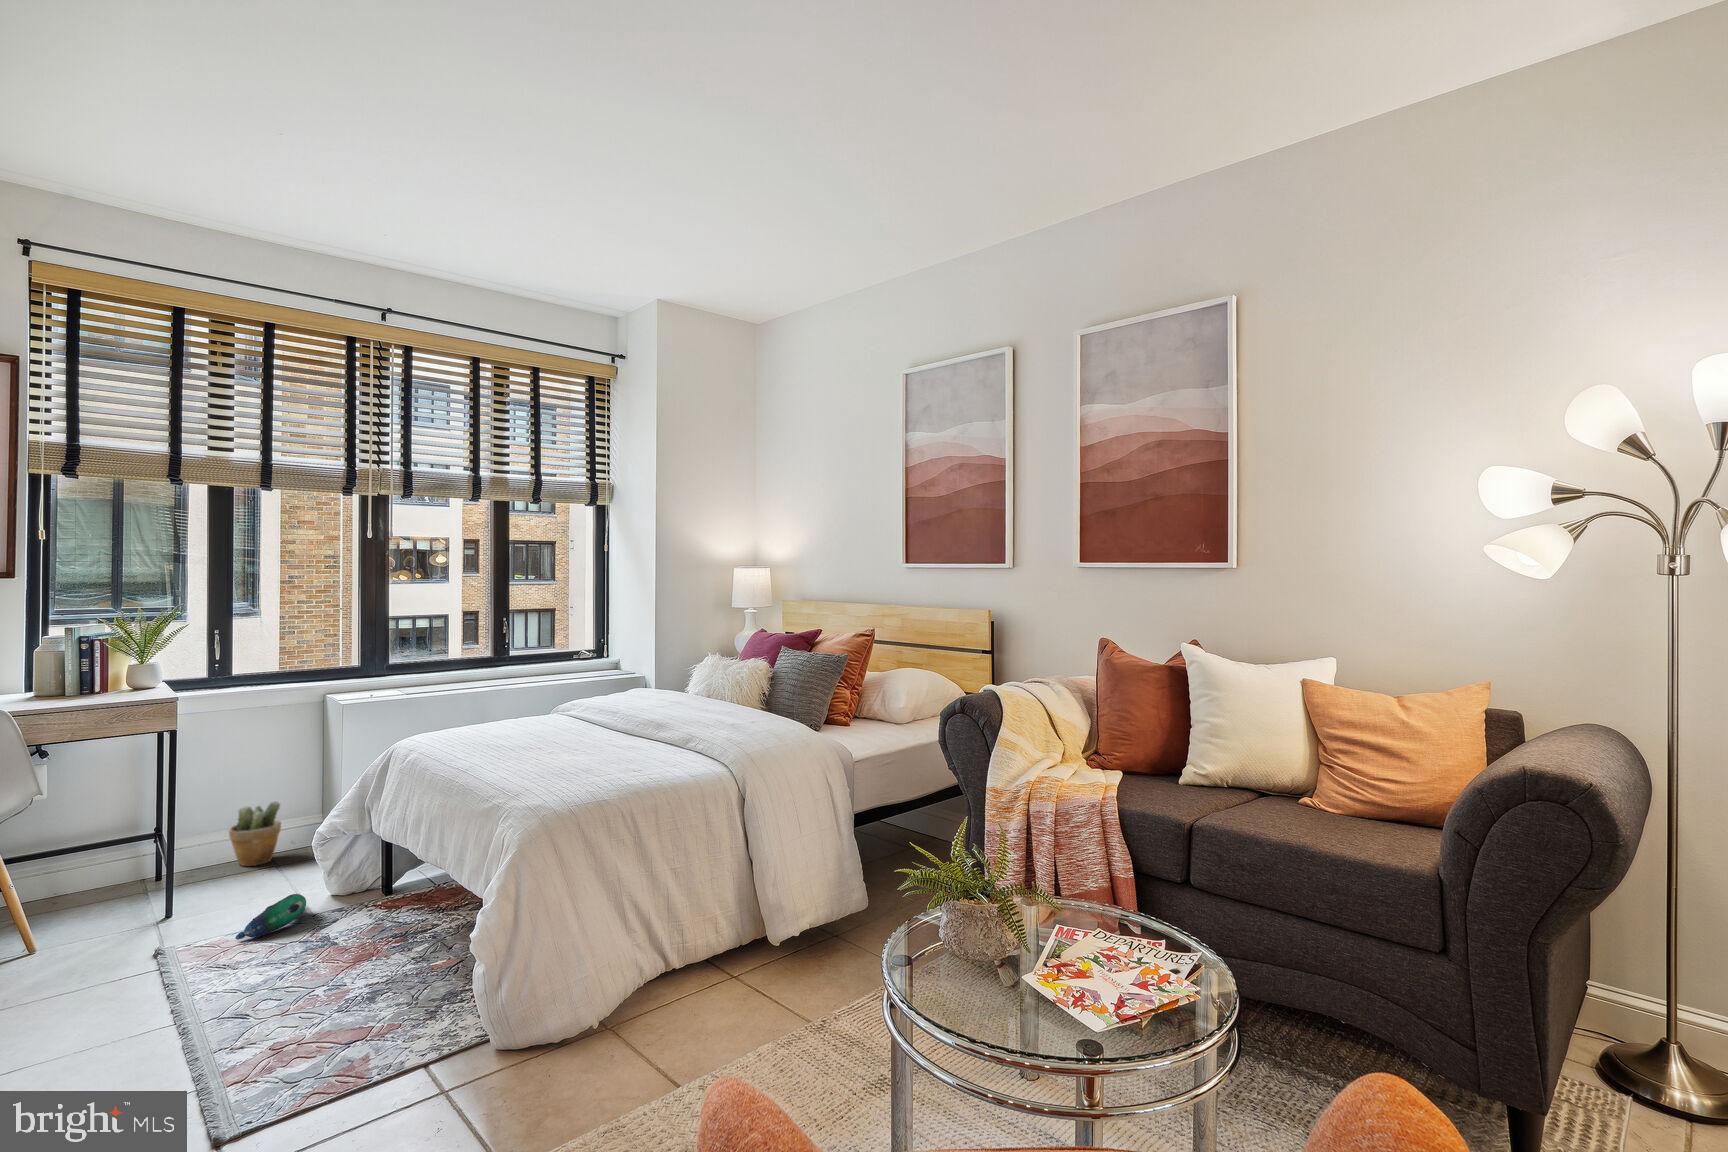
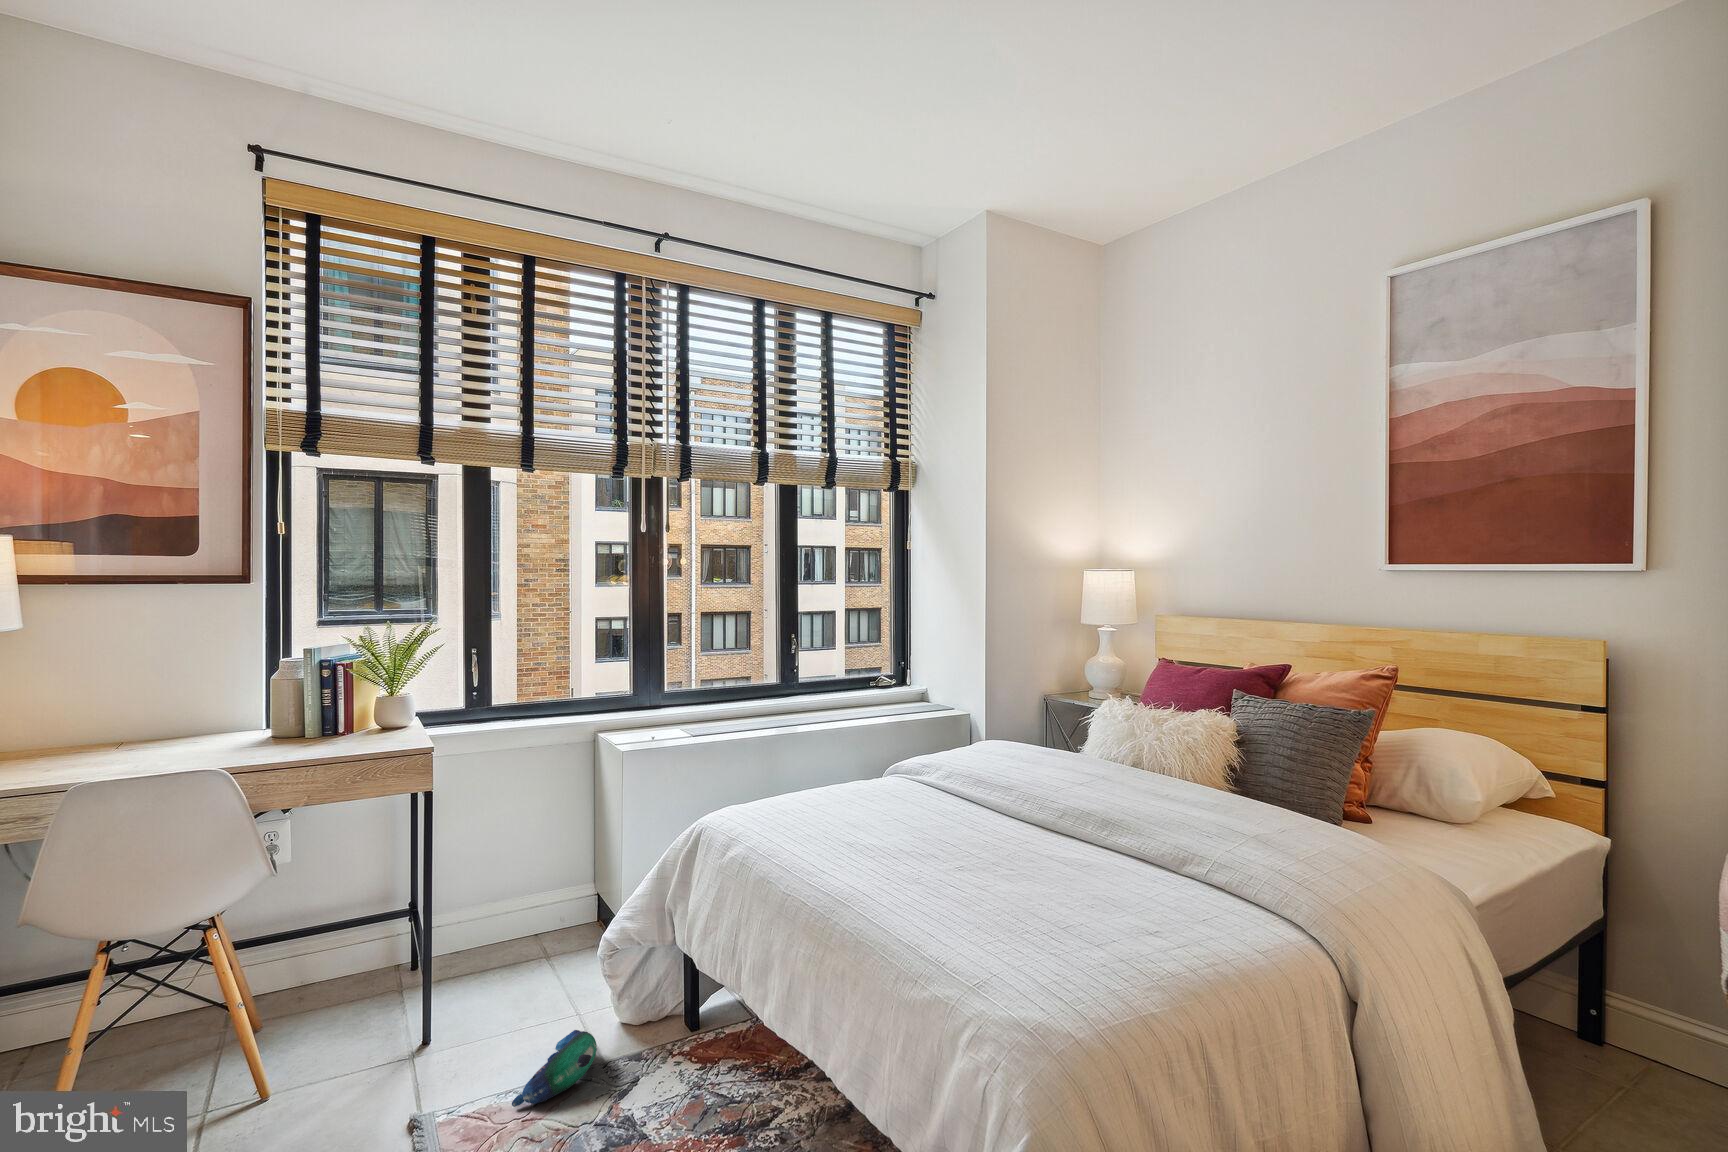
potted plant: present [229,801,281,866] -> none [488,872,548,957]

